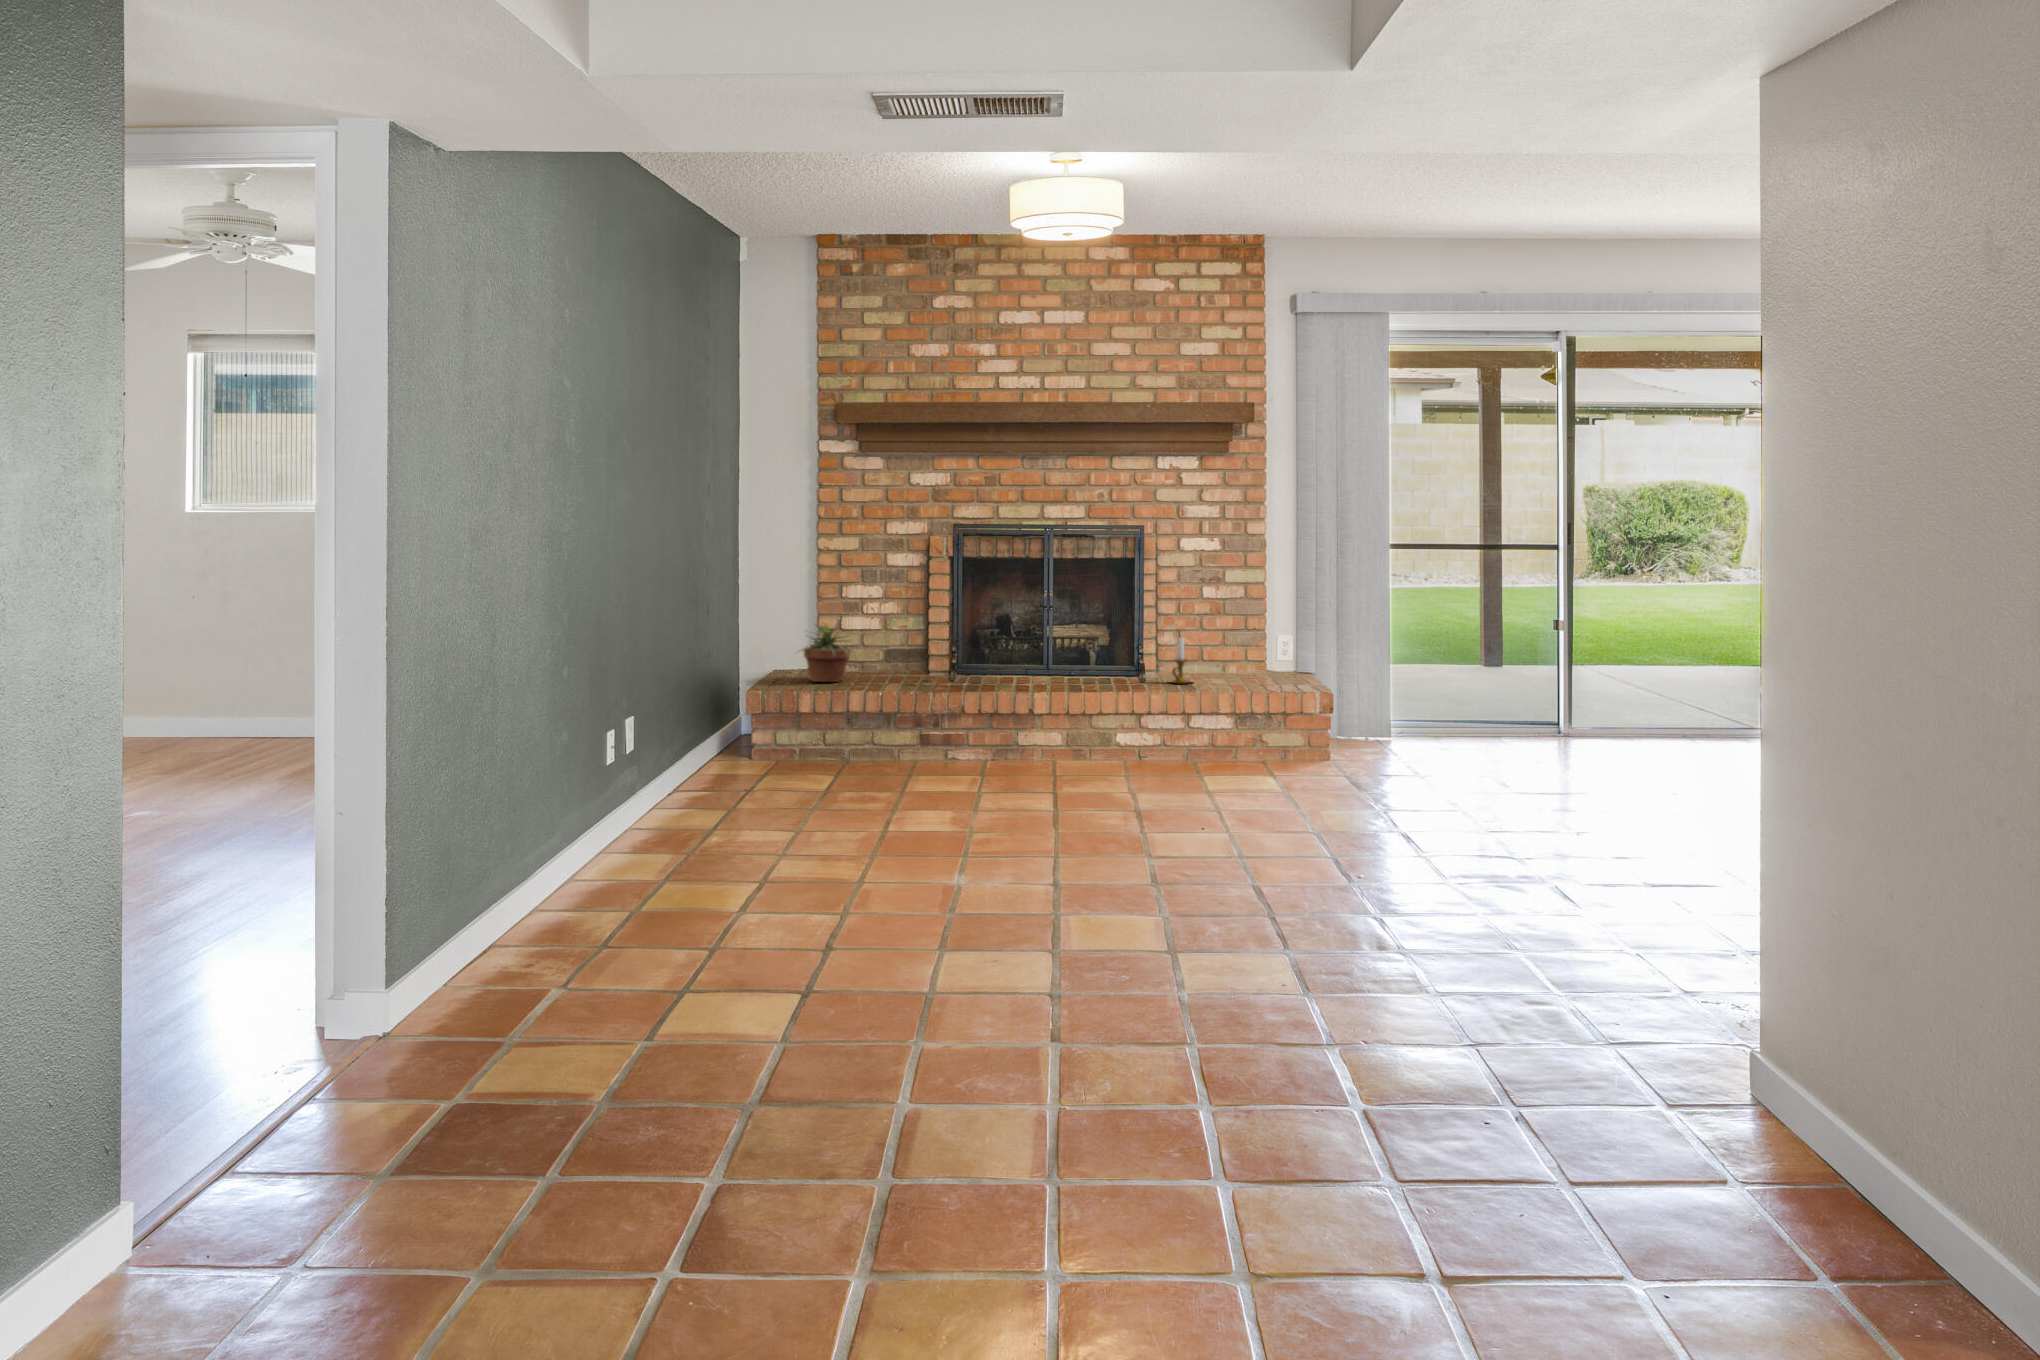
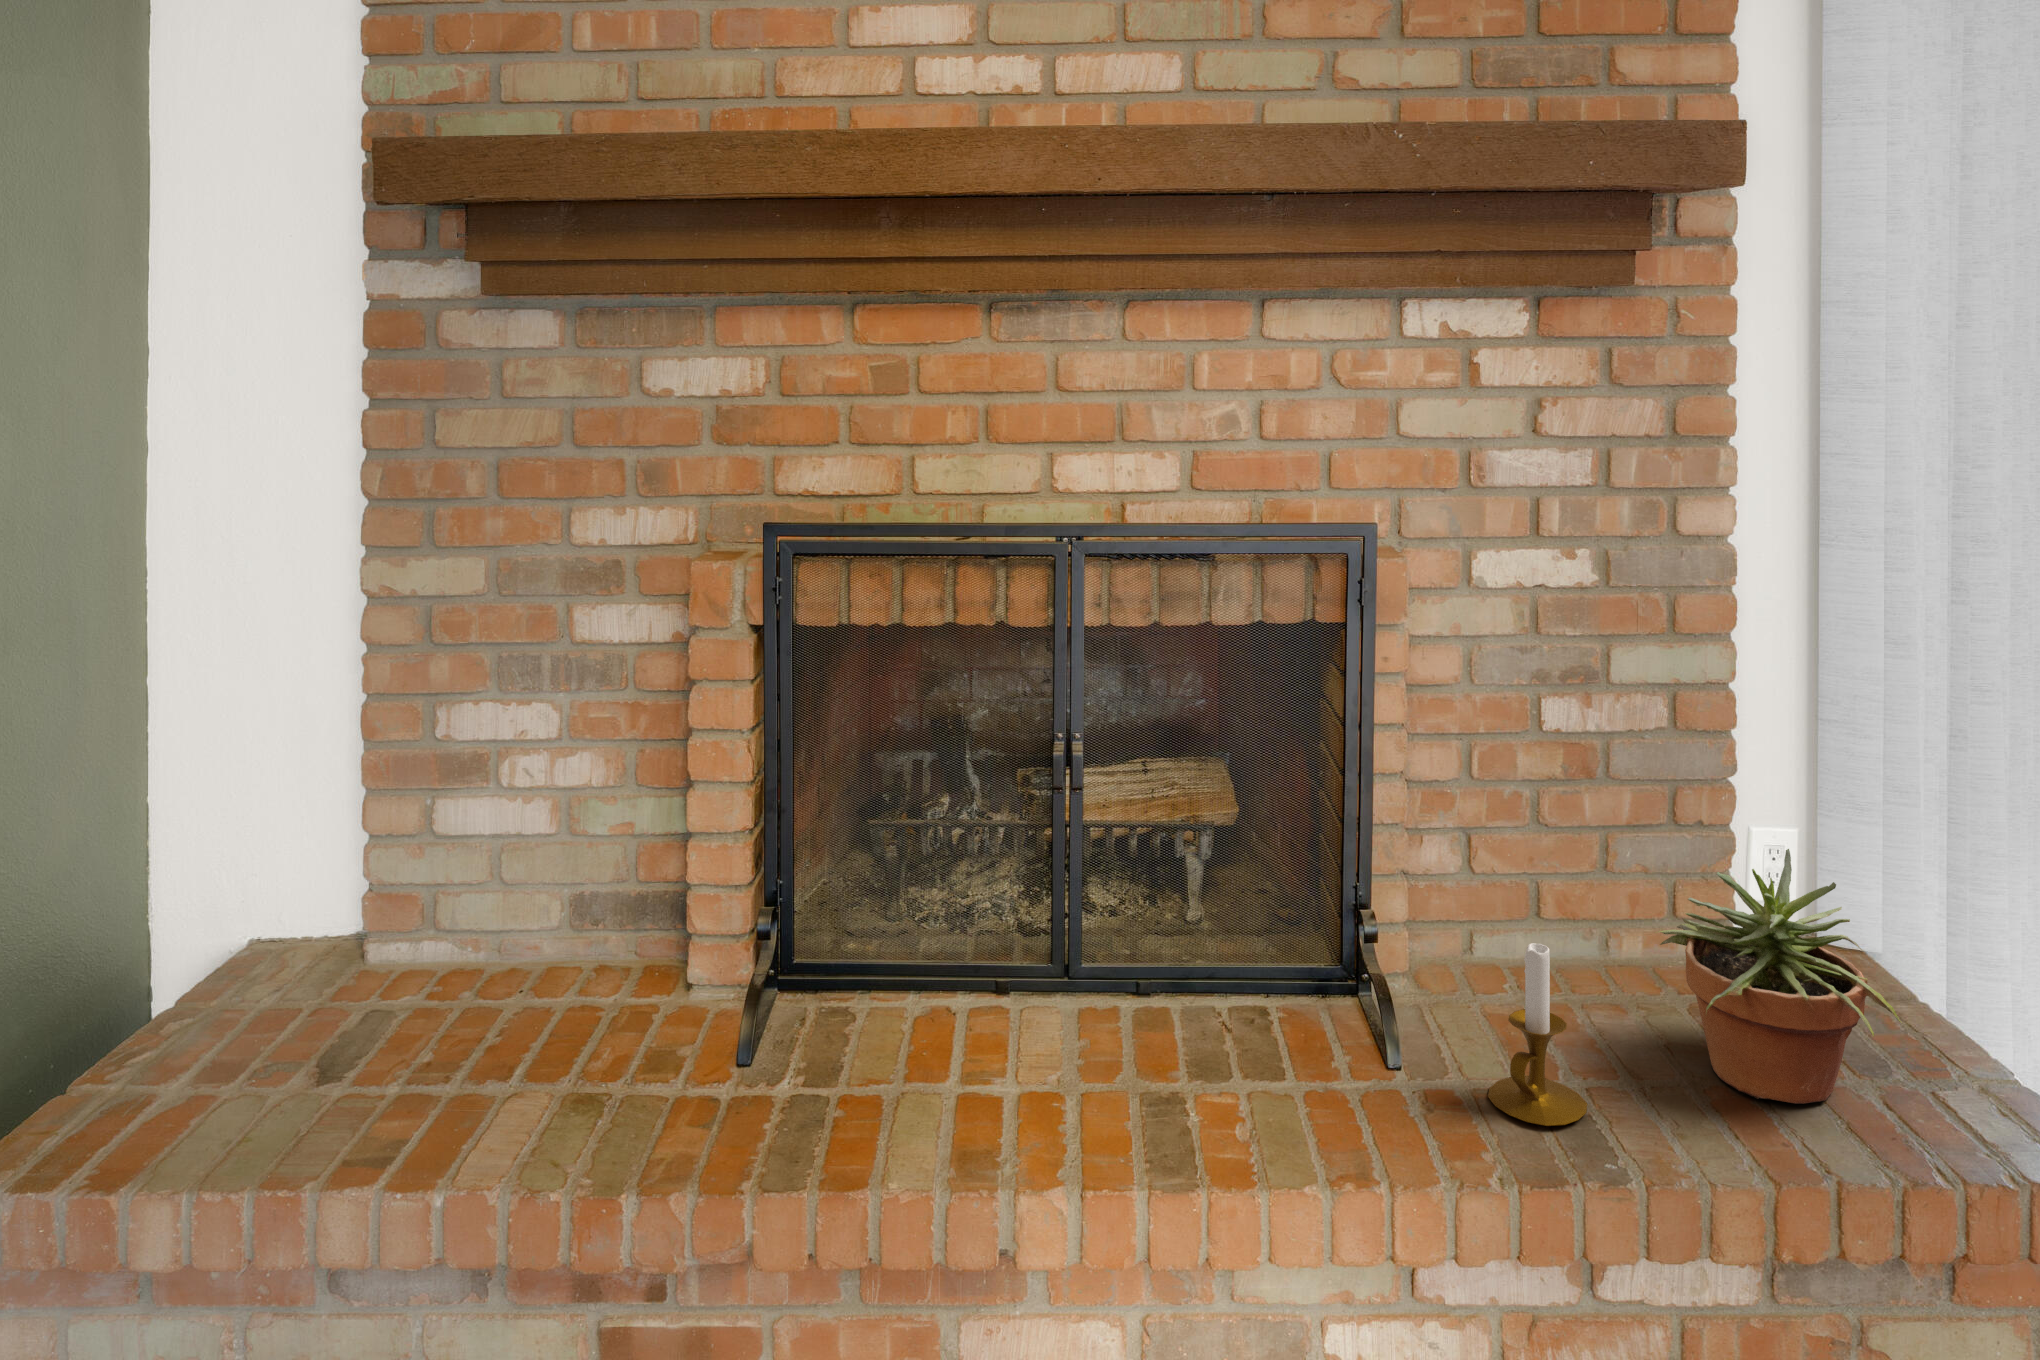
potted plant: present [803,624,855,682] -> present [1658,849,1902,1104]

